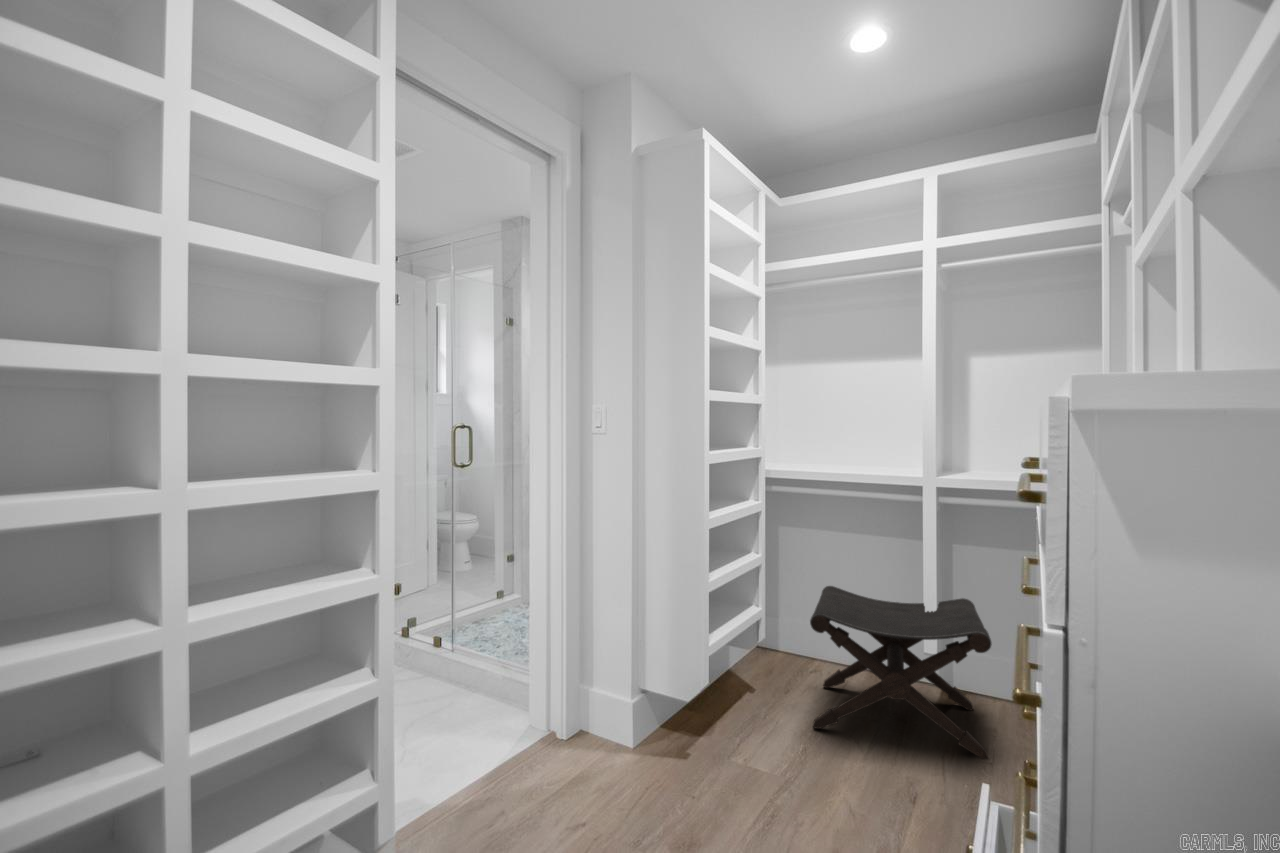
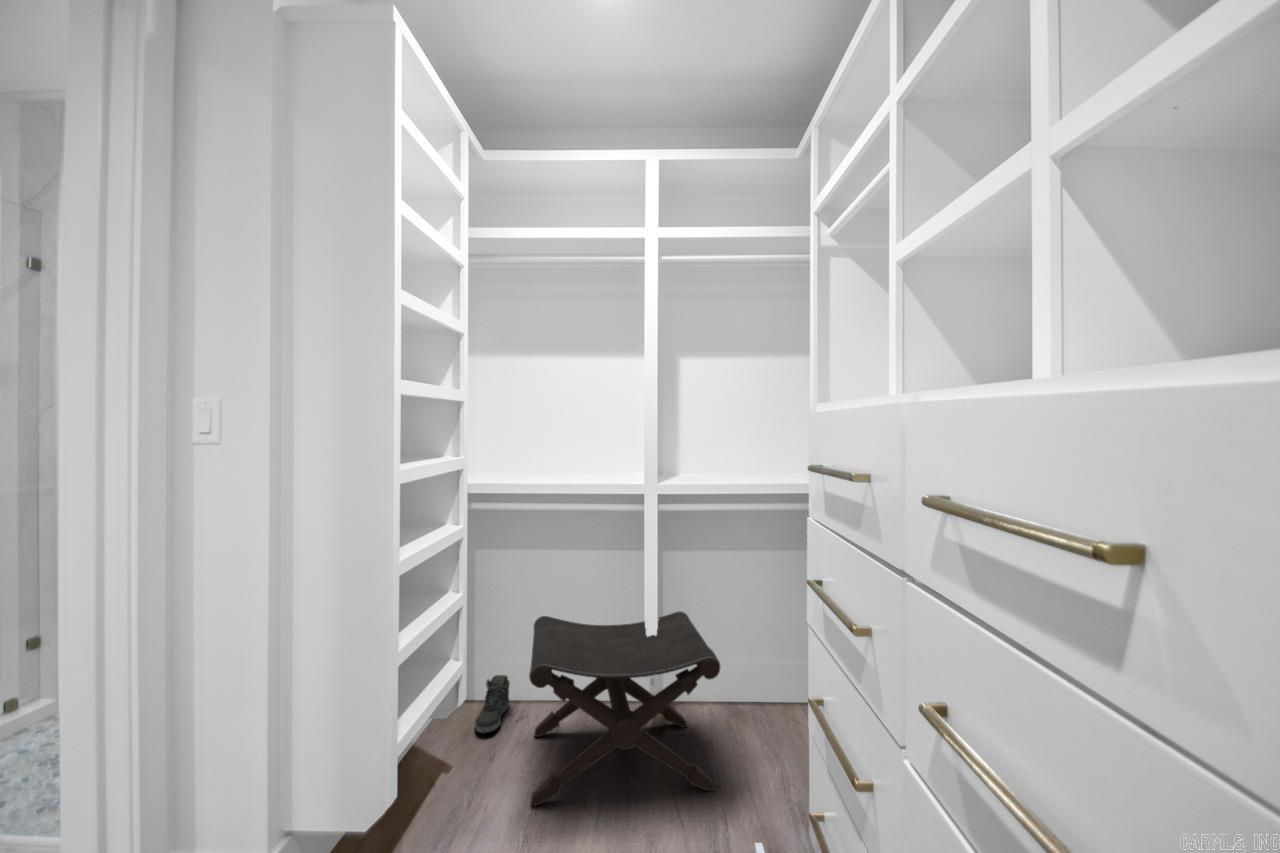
sneaker: none [774,635,805,676] -> present [475,675,510,733]

